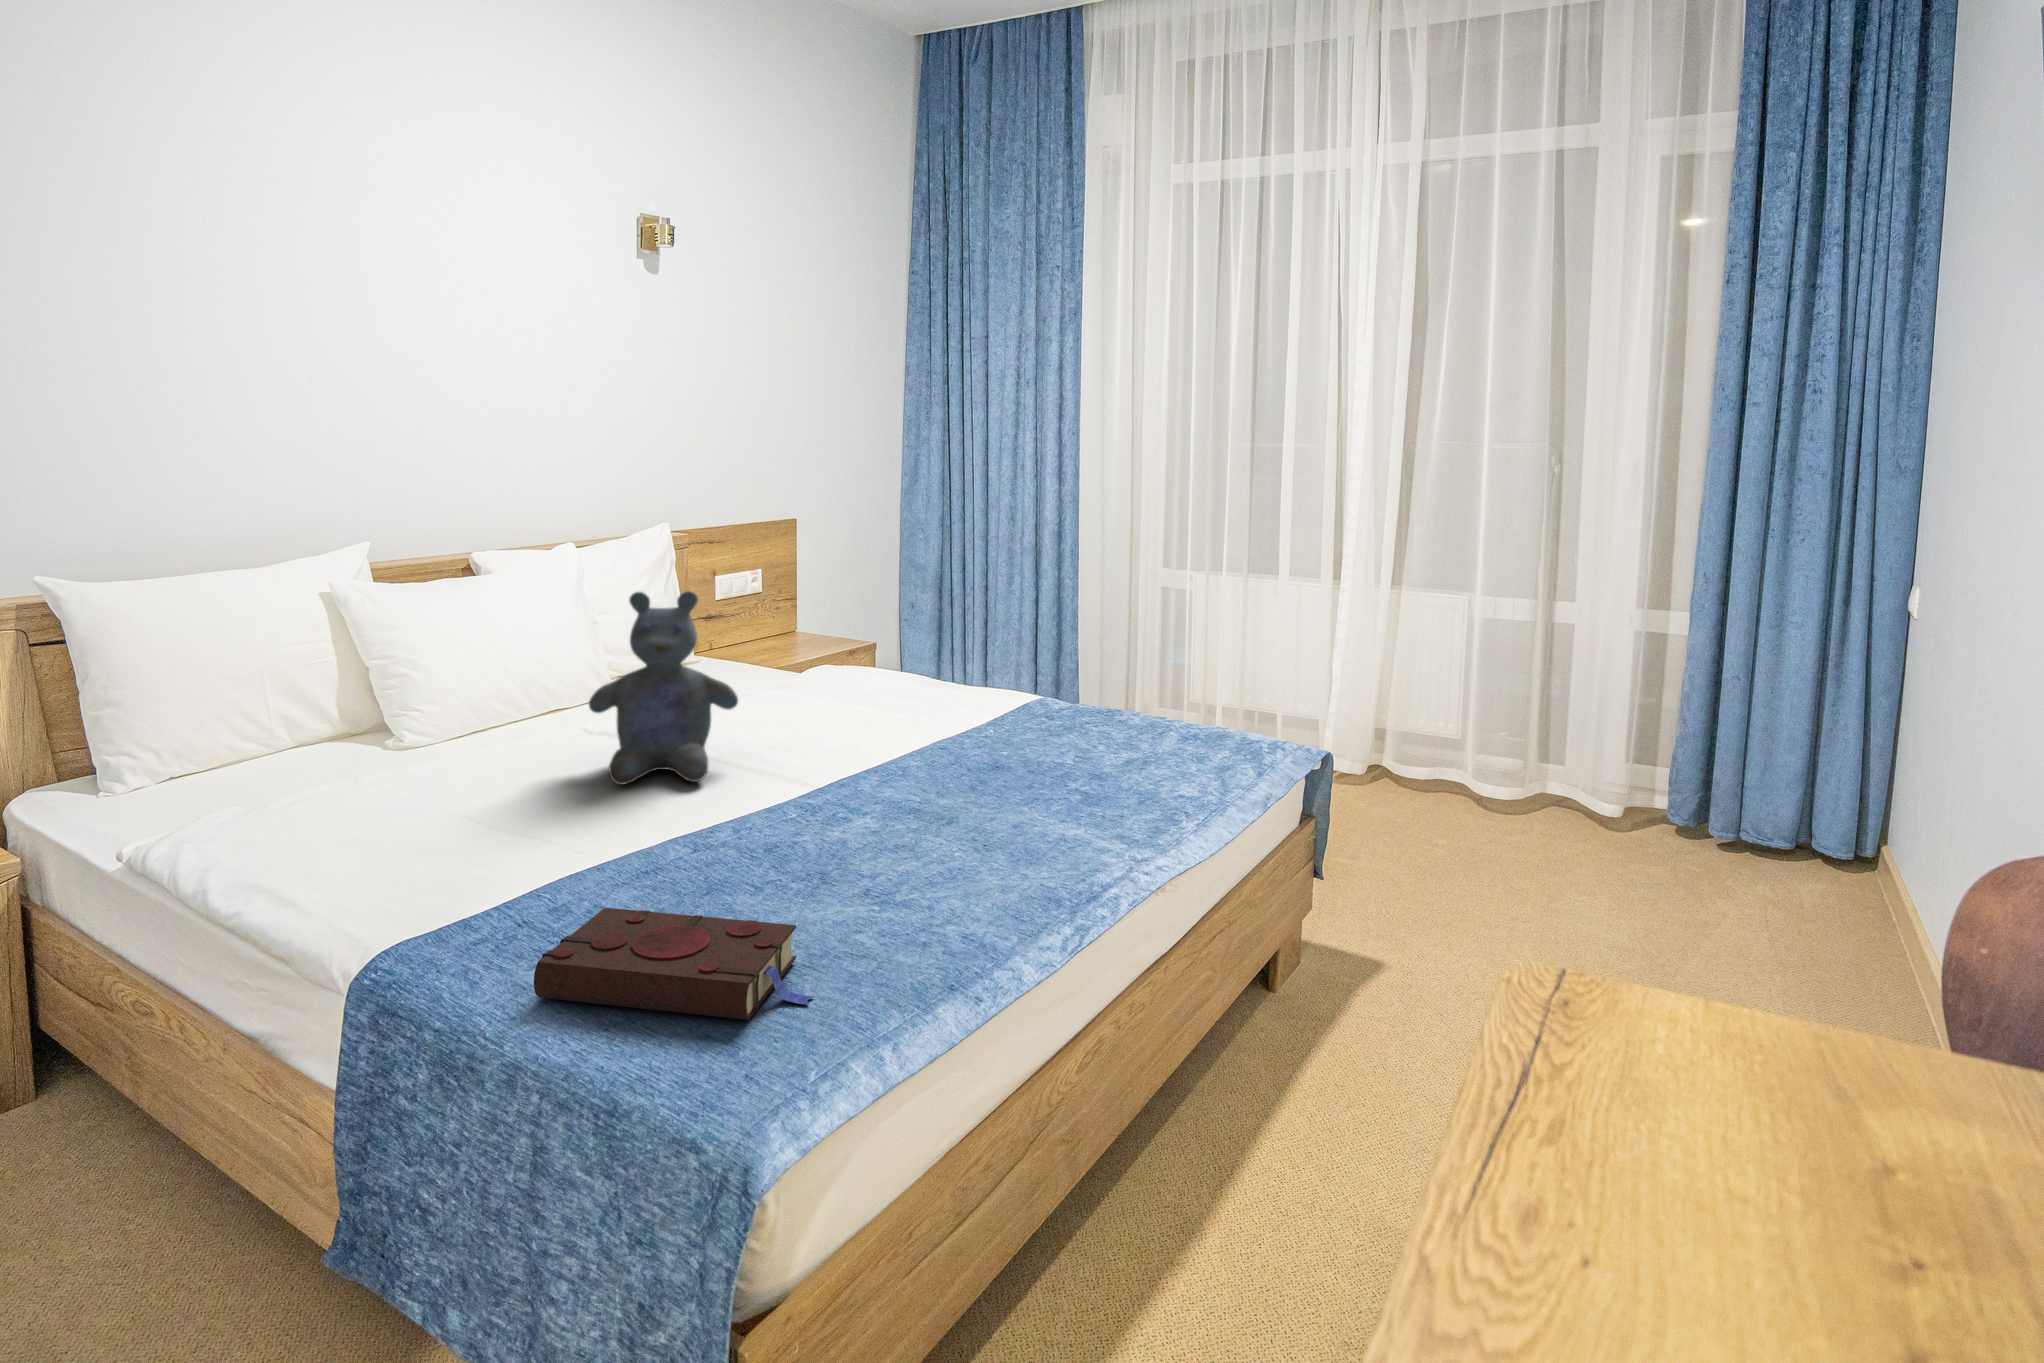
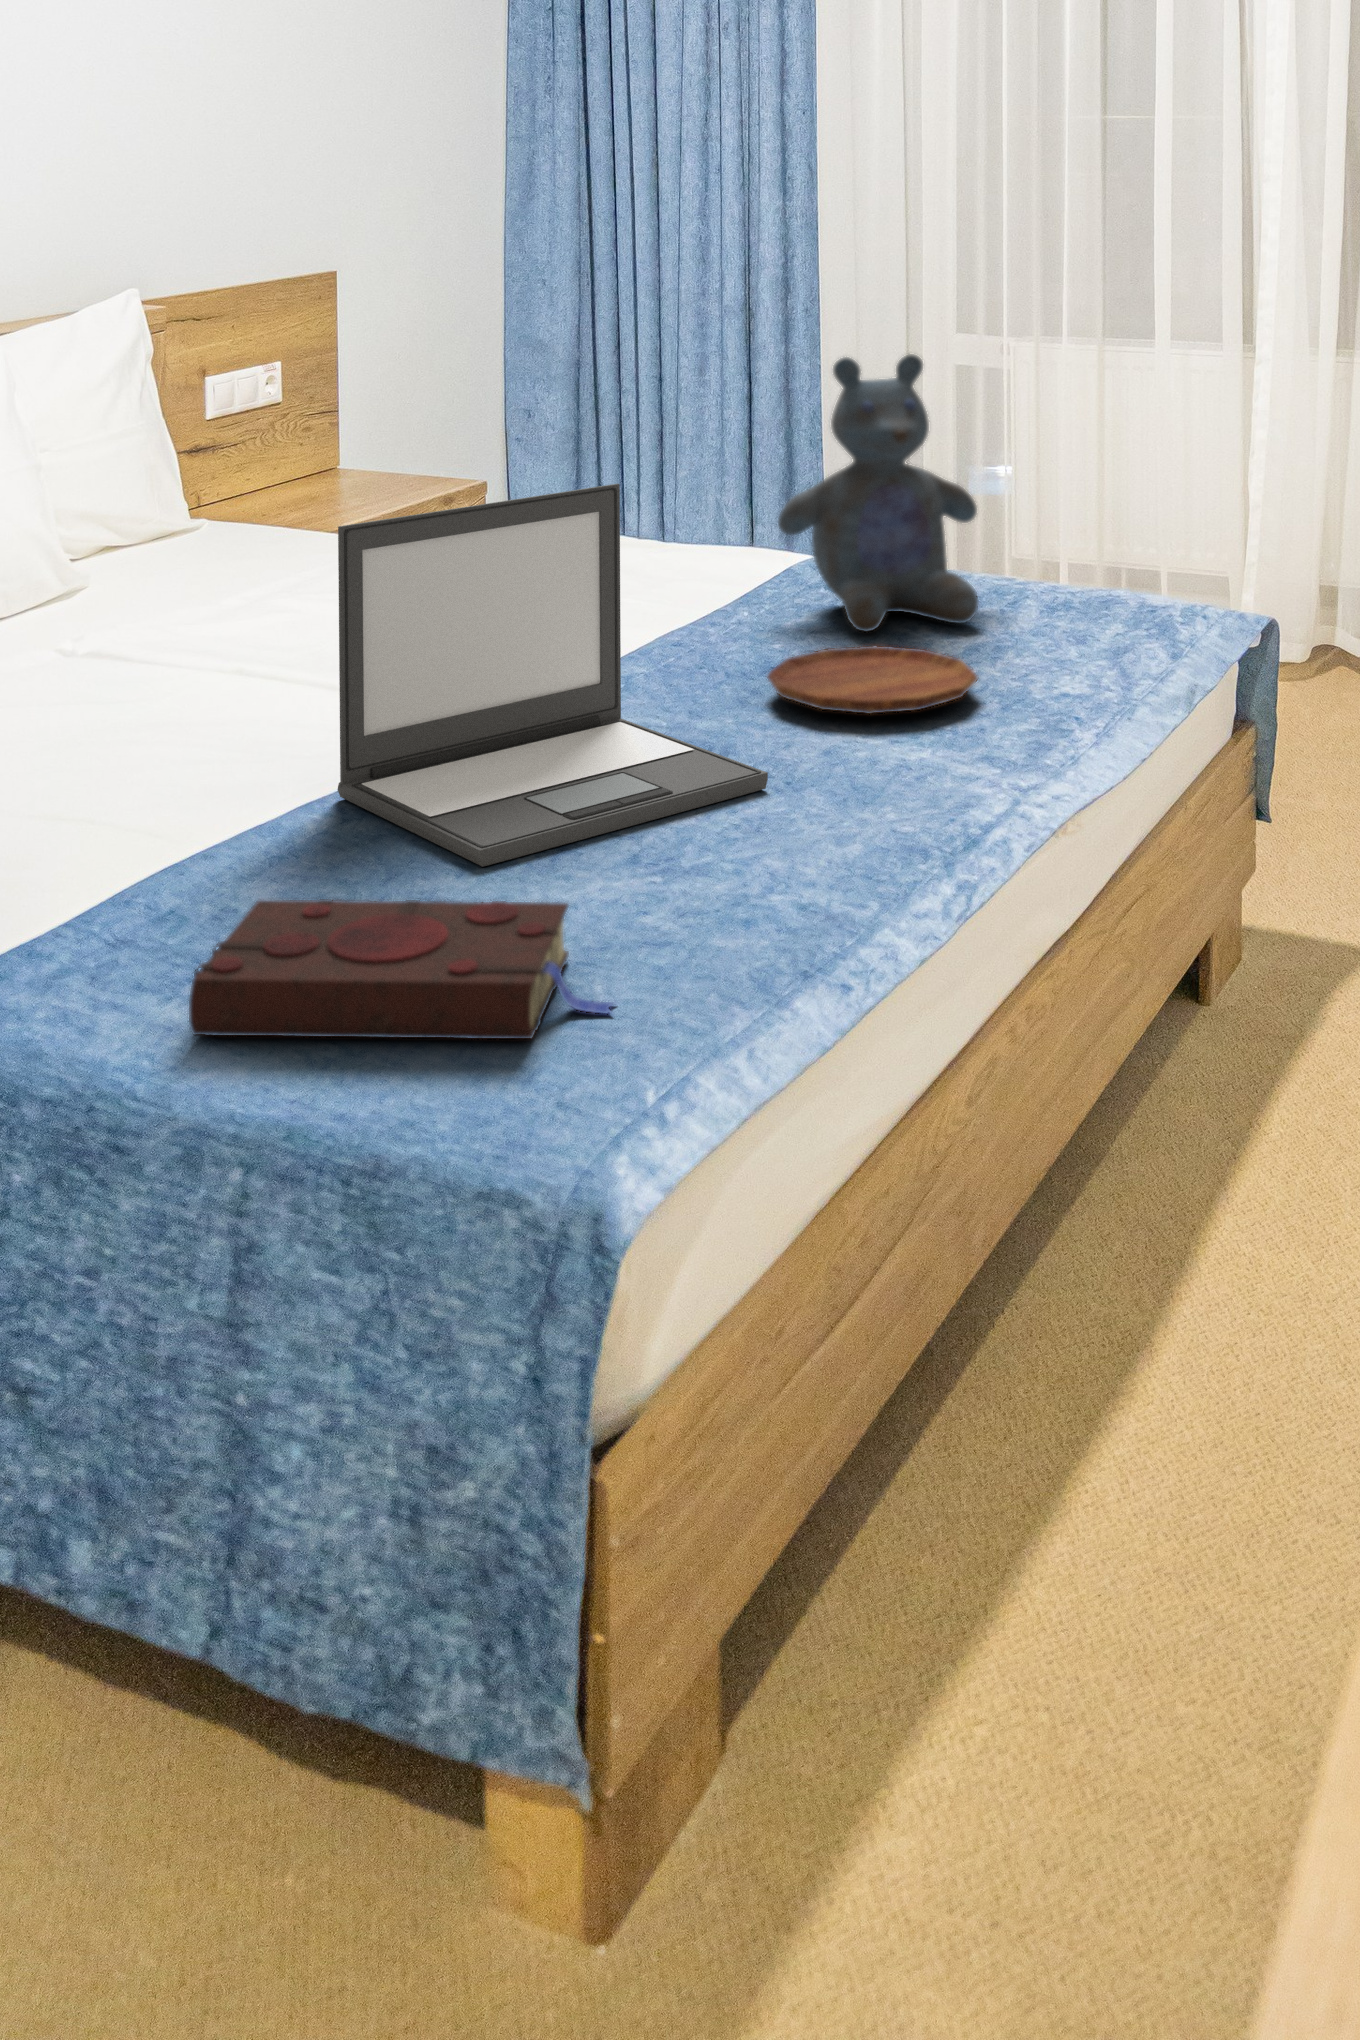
stuffed bear: present [589,591,738,785] -> present [778,354,978,631]
laptop: none [699,651,965,891] -> present [338,484,768,867]
tray: none [985,758,1118,803] -> present [767,646,978,713]

